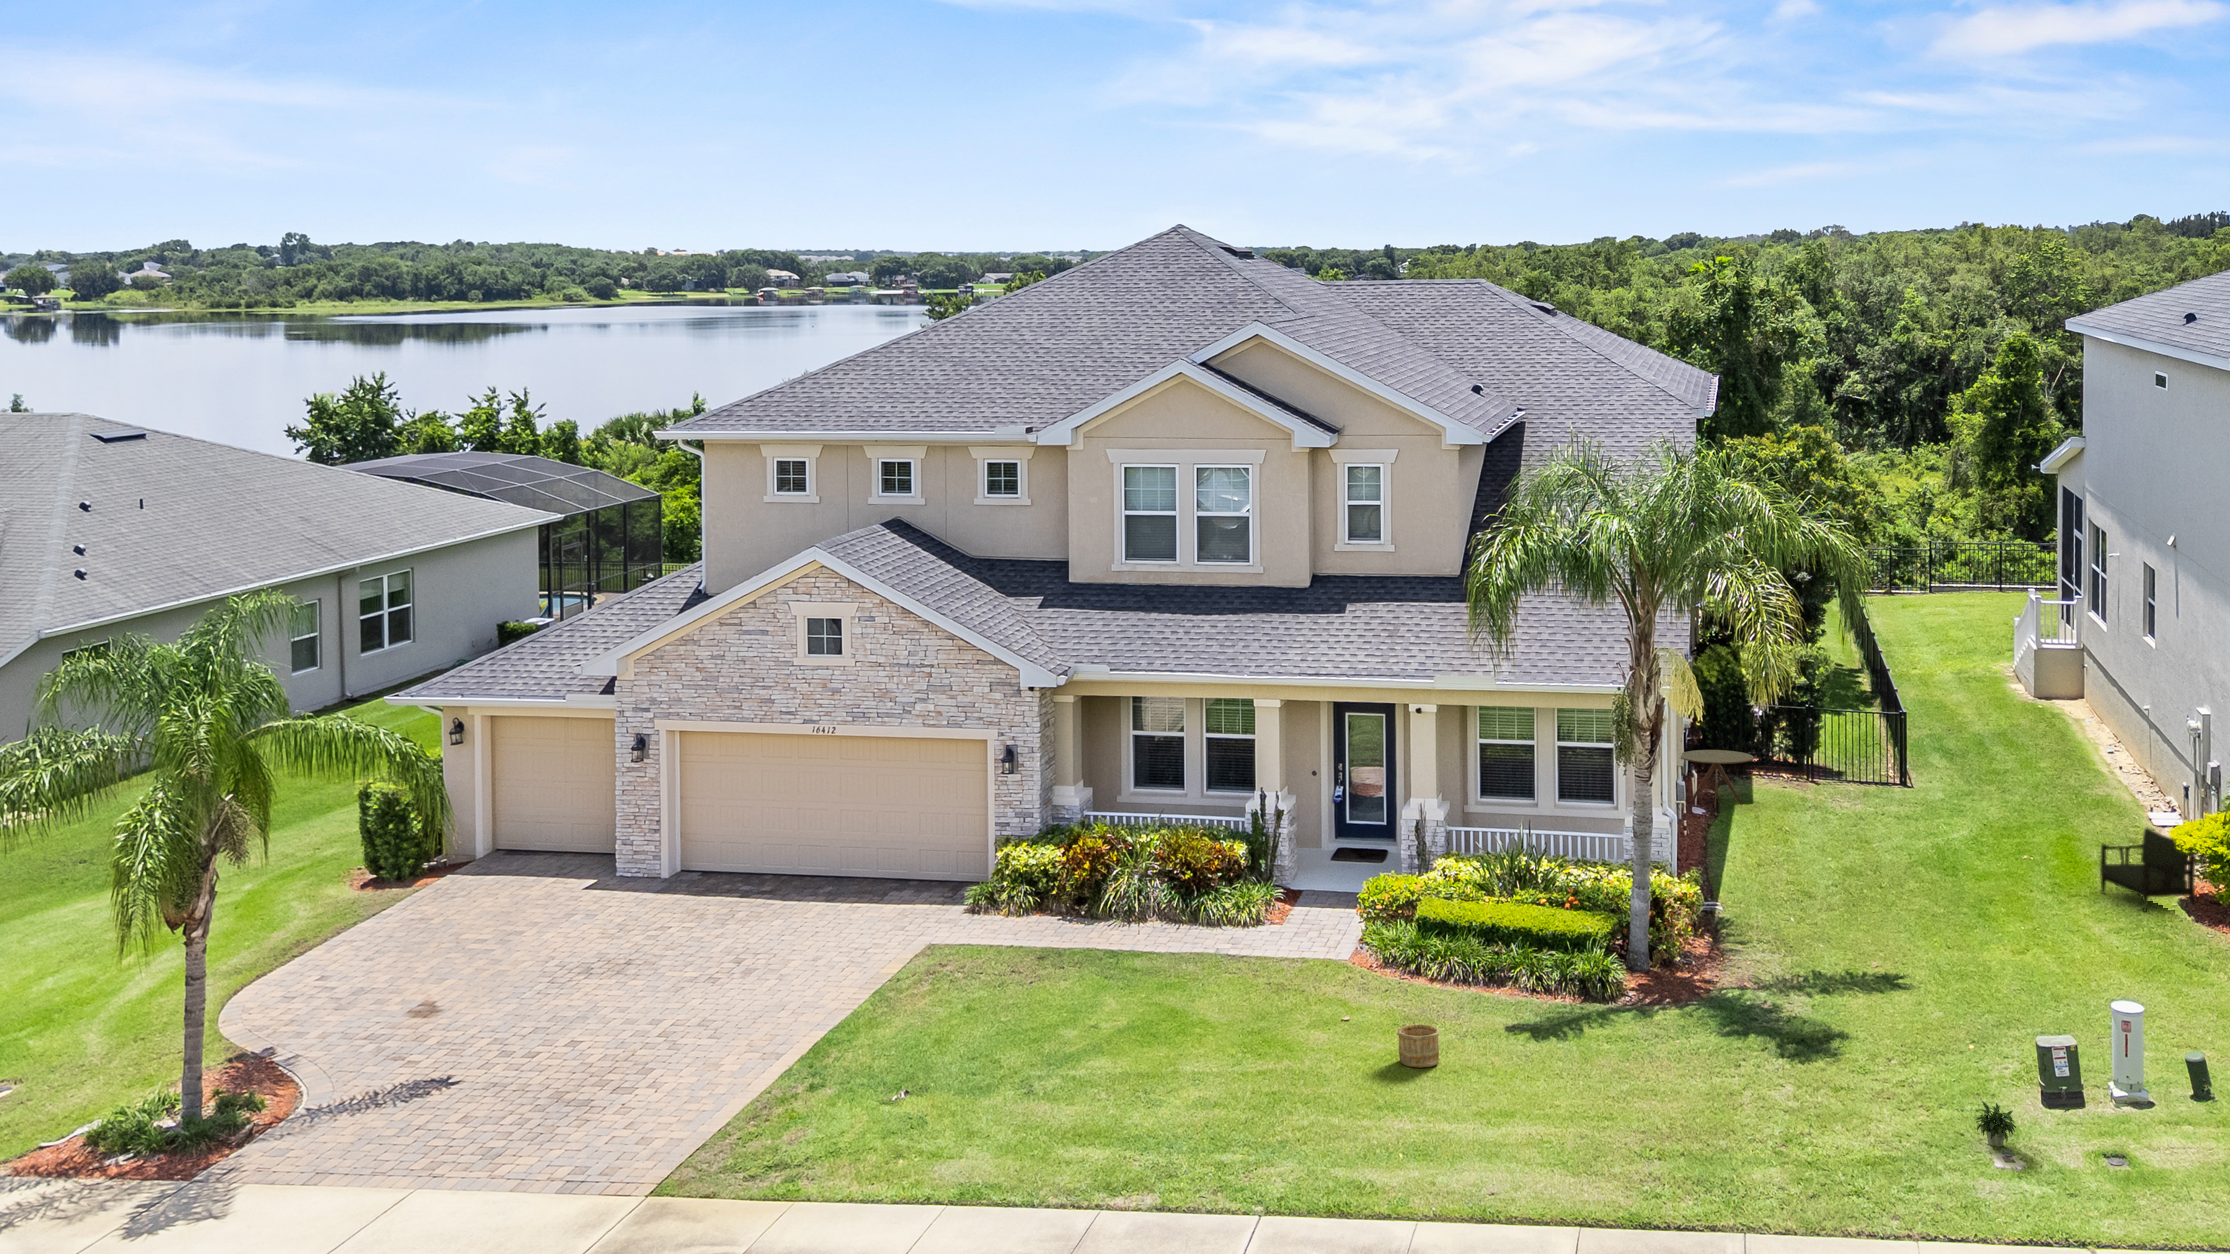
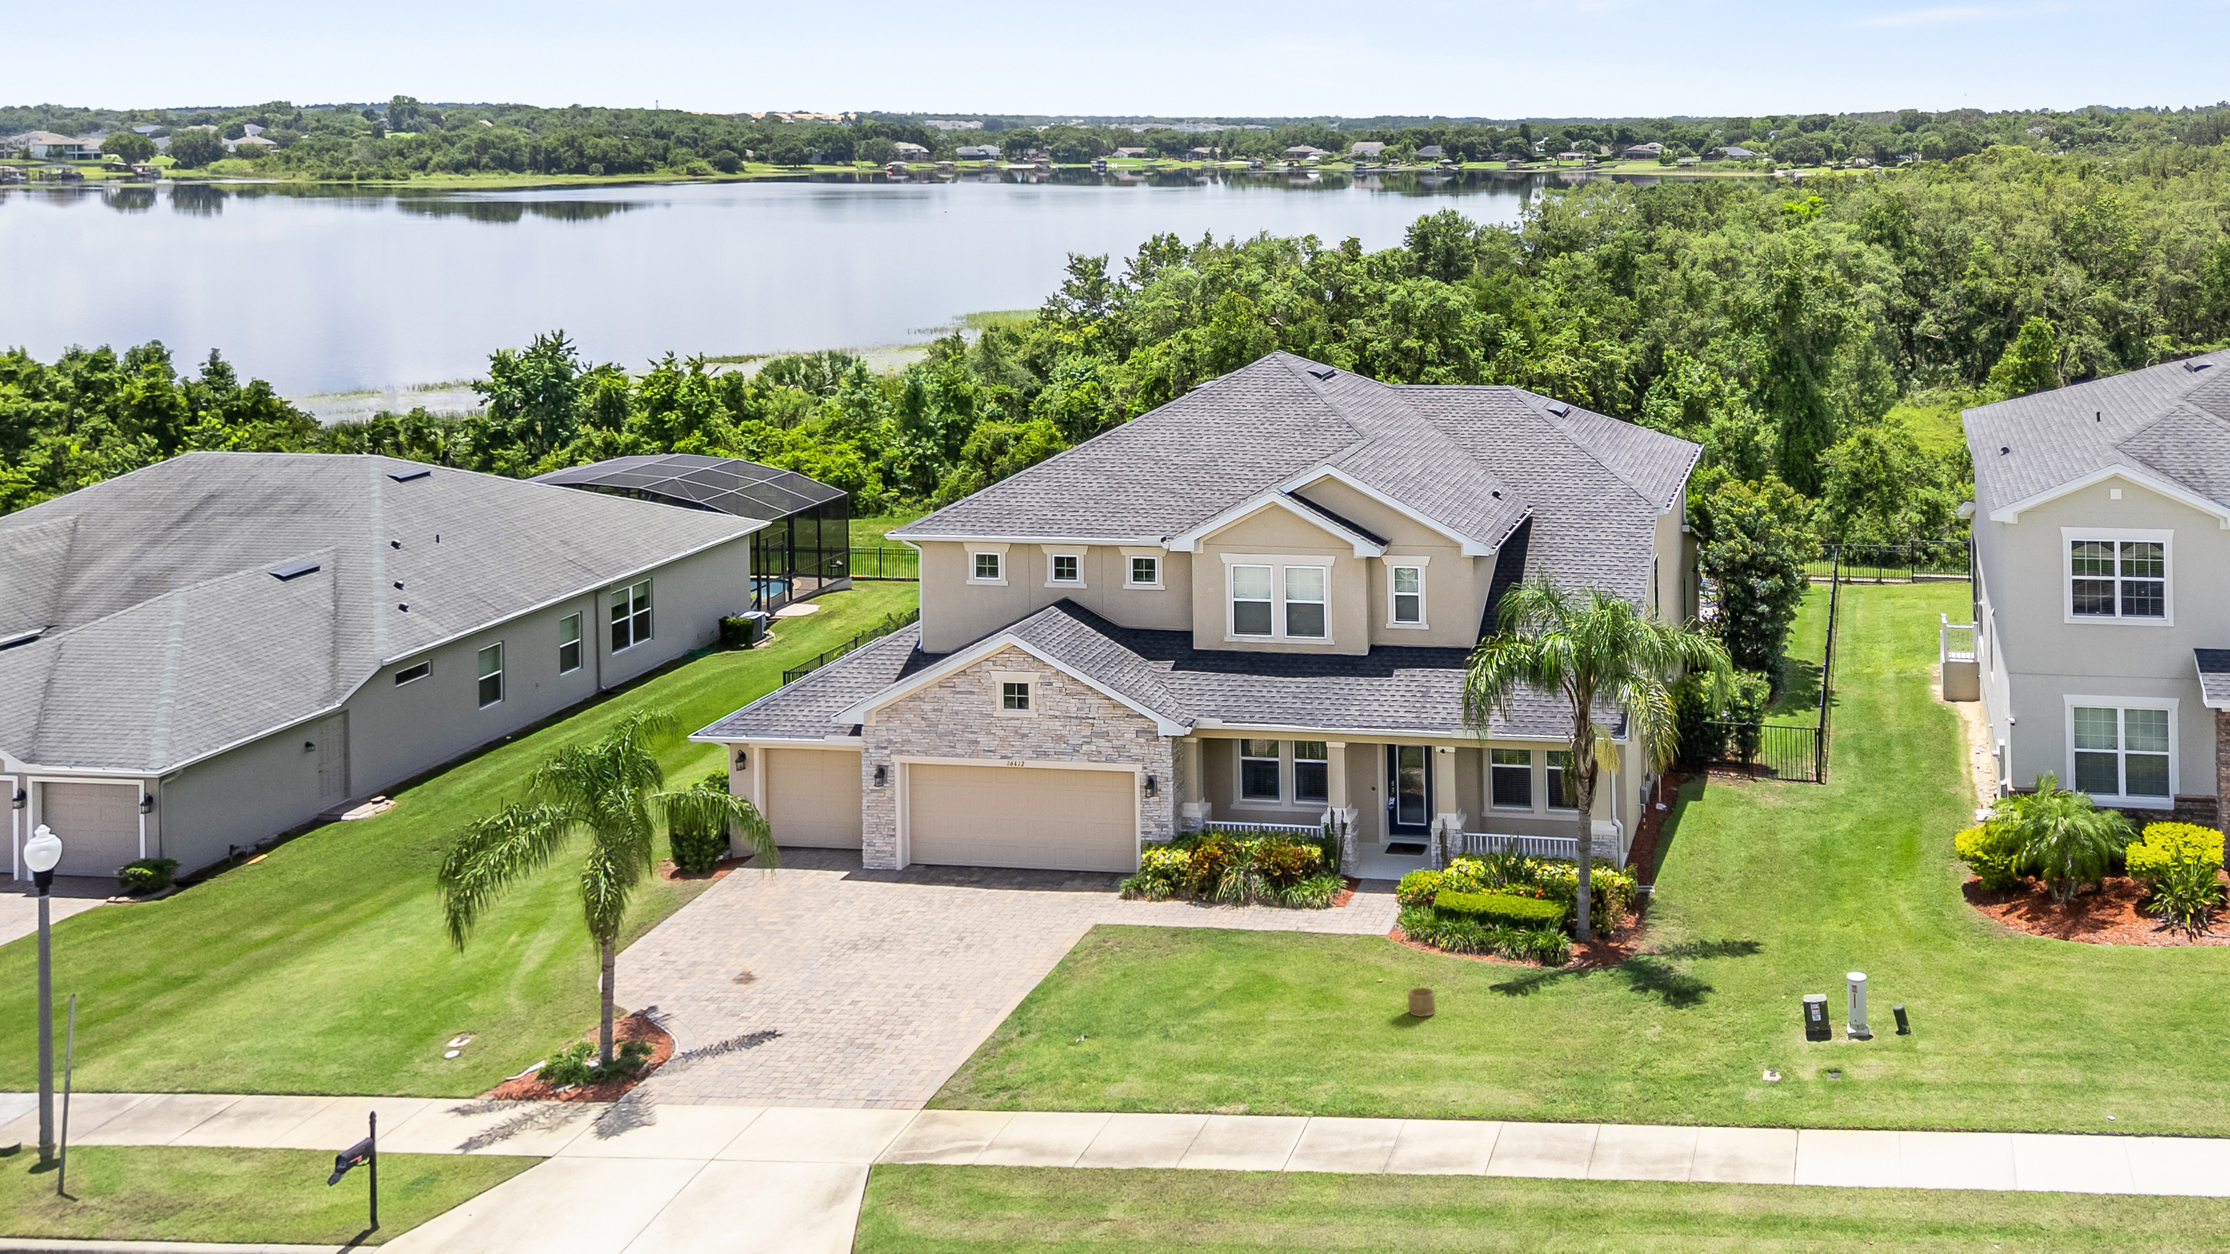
round table: present [1681,750,1753,808] -> none [1646,762,1700,807]
armchair: present [2100,828,2196,912] -> none [1928,833,1991,896]
potted plant: present [1975,1101,2016,1147] -> none [1771,1043,1798,1072]

